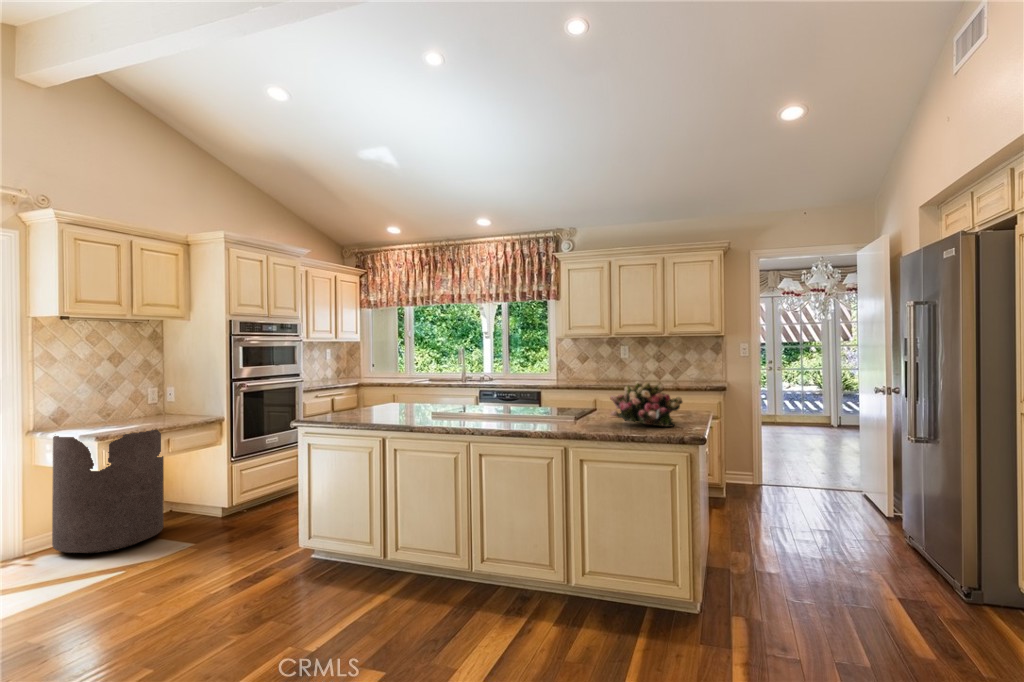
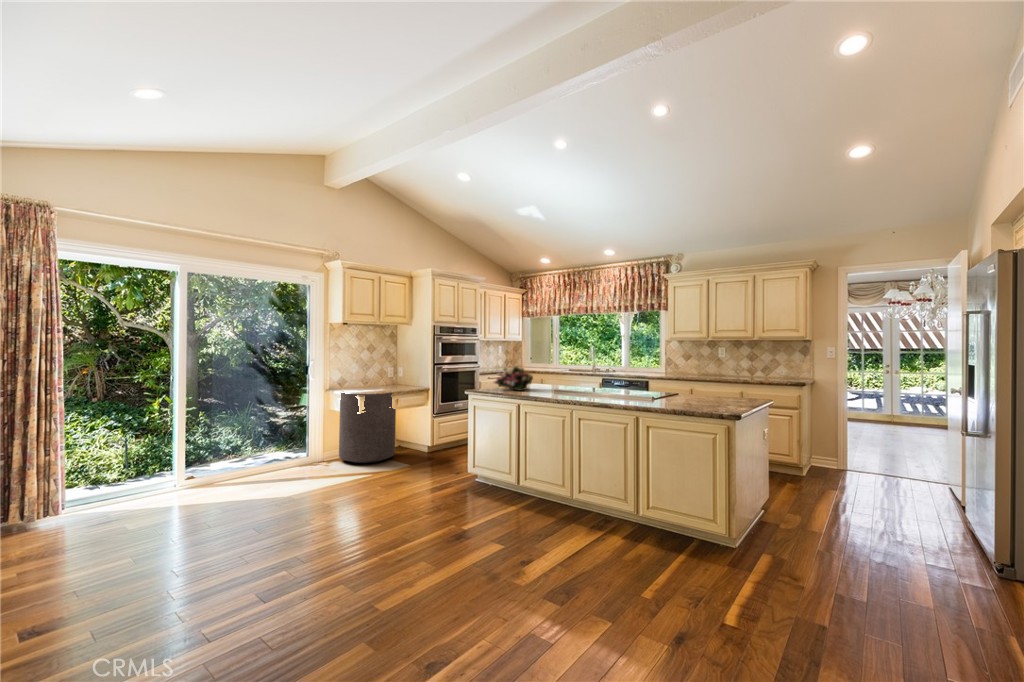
flower arrangement: present [610,381,682,427] -> present [494,366,533,391]

